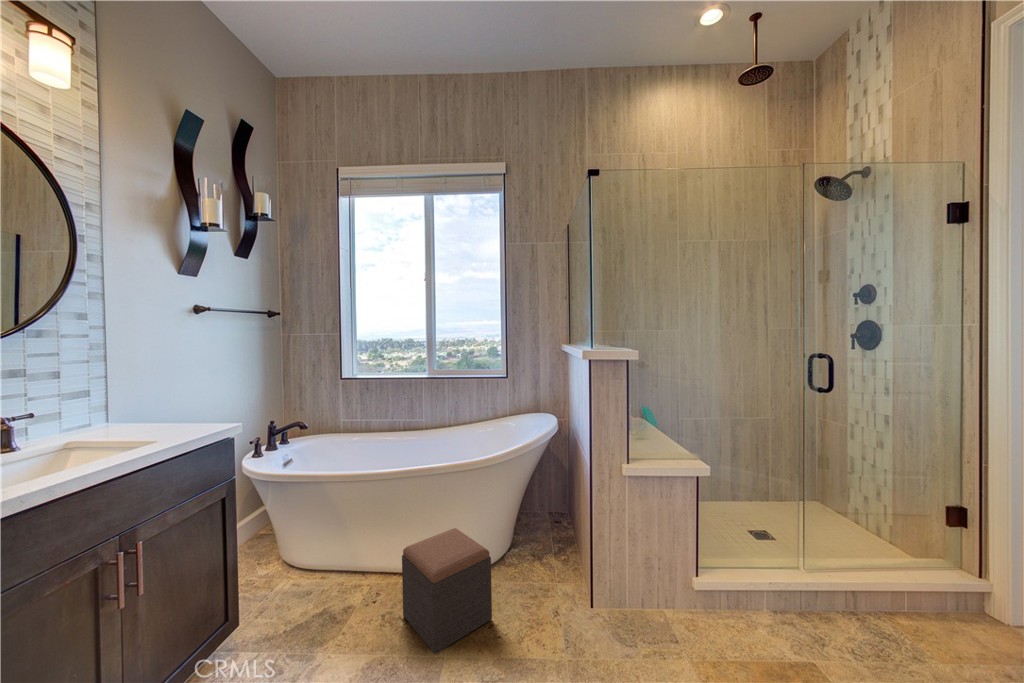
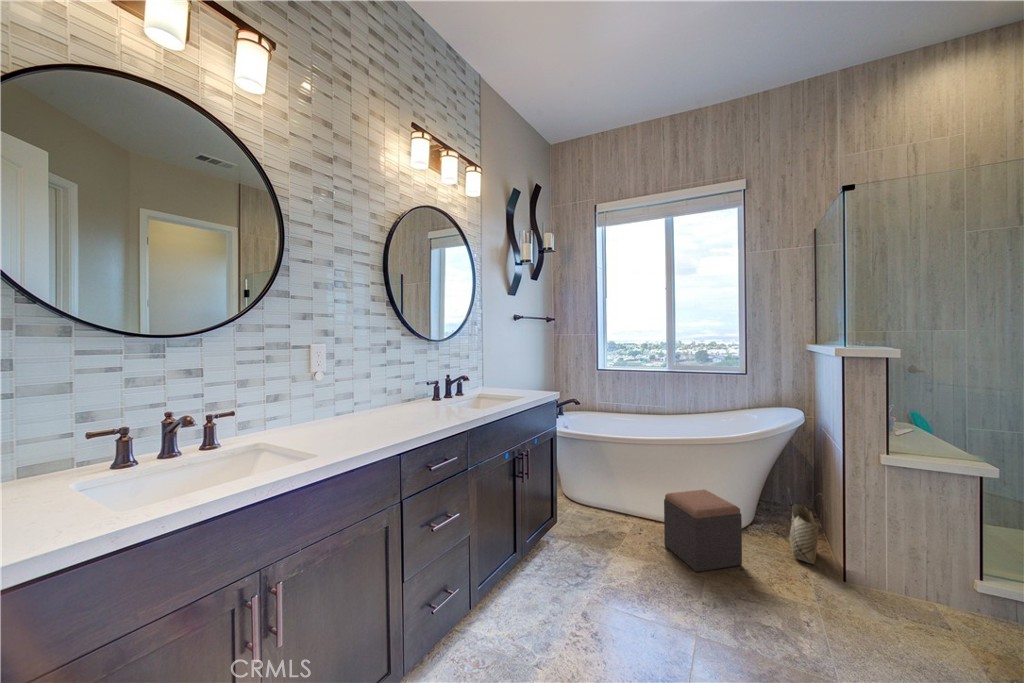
woven basket: none [541,505,573,591] -> present [788,488,821,564]

